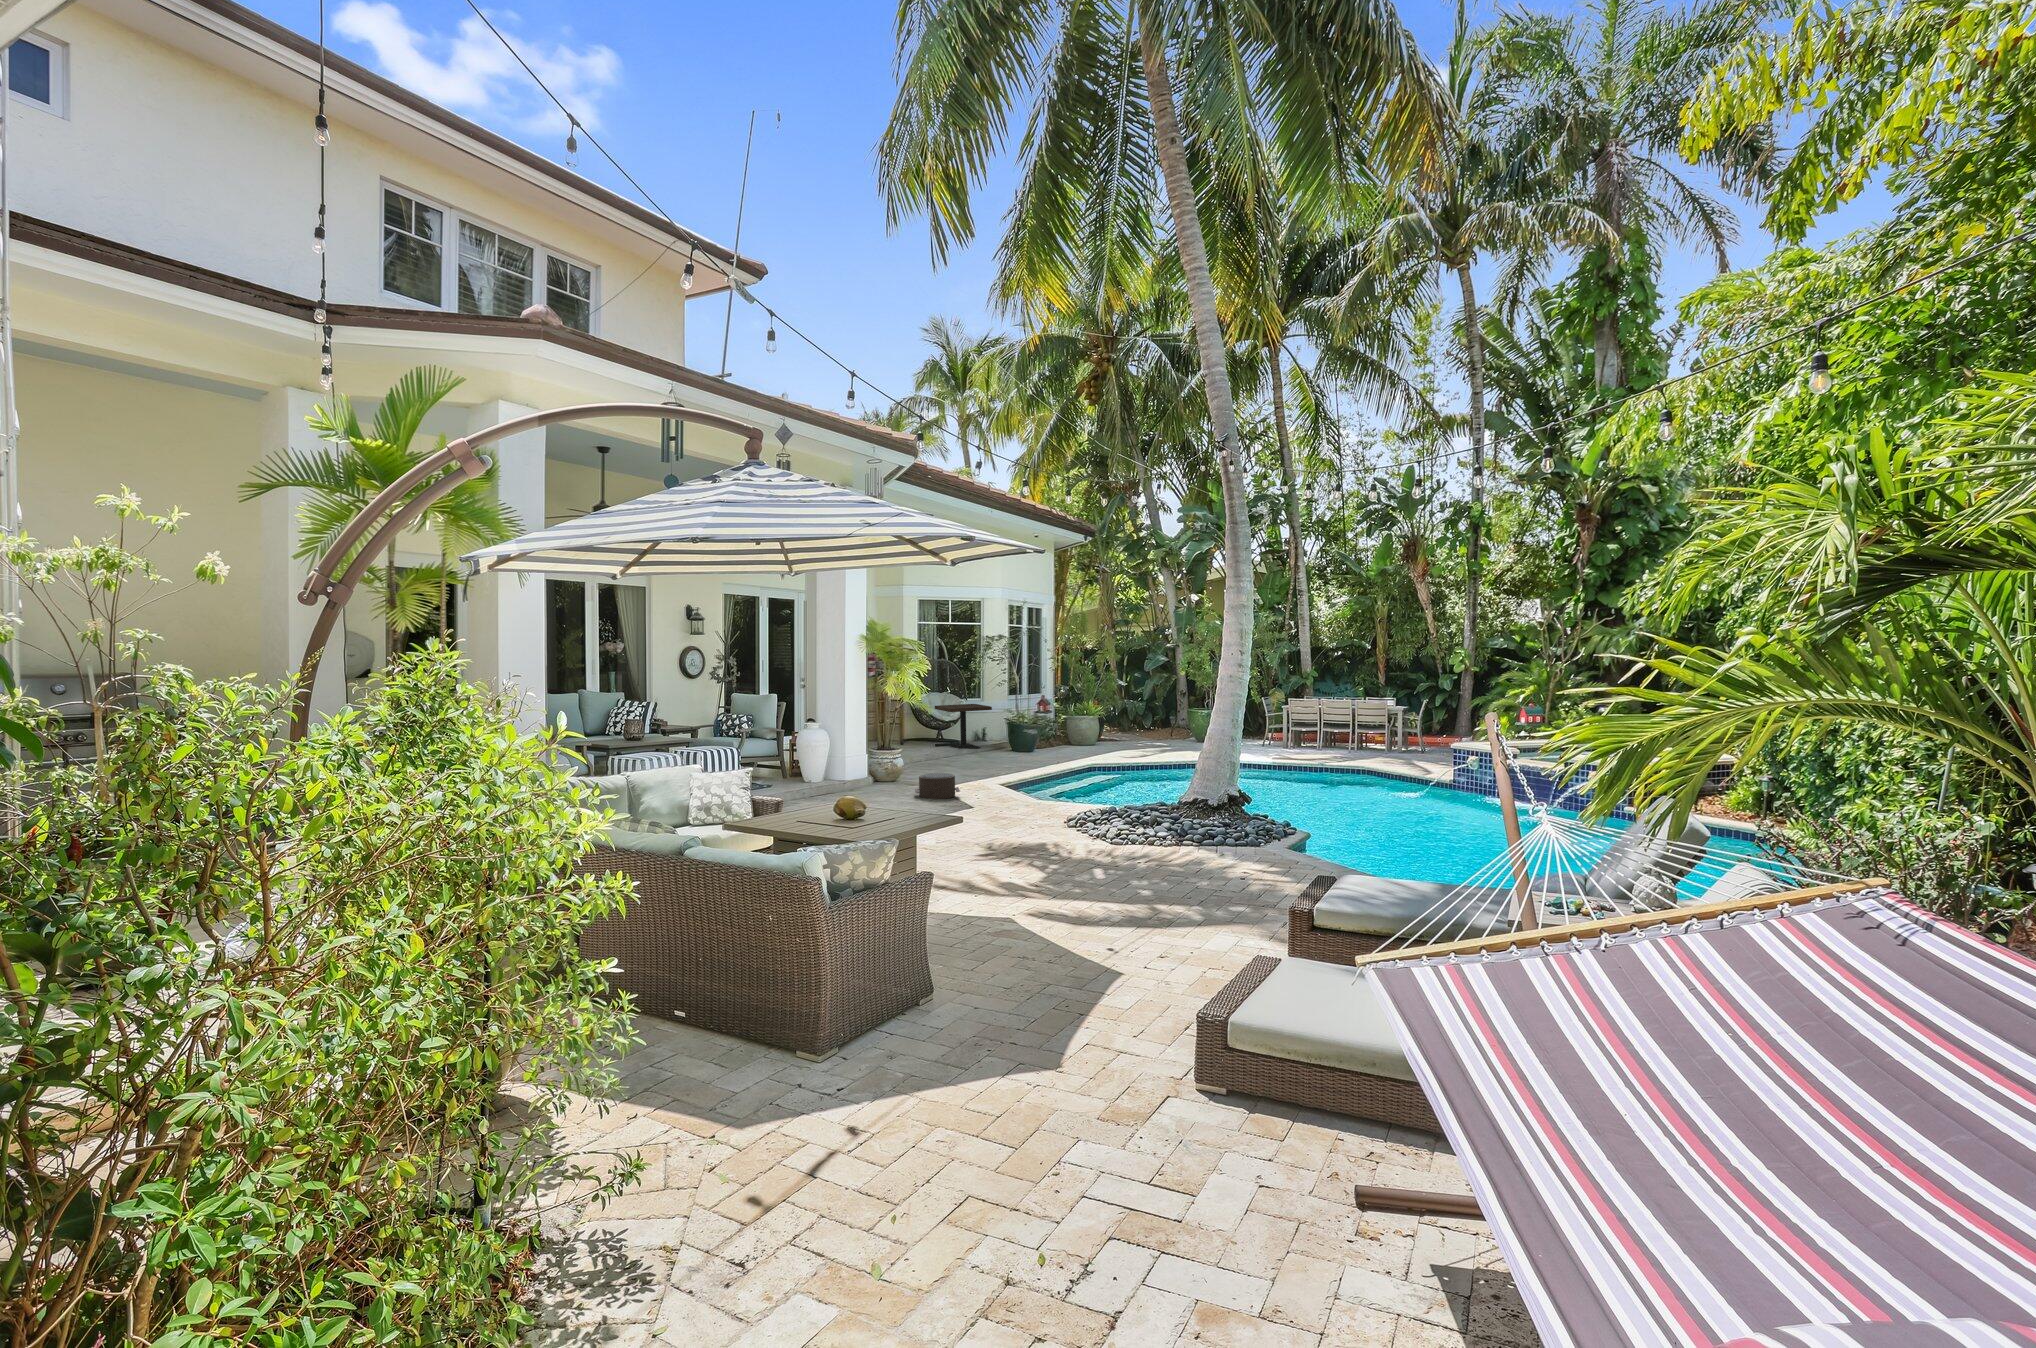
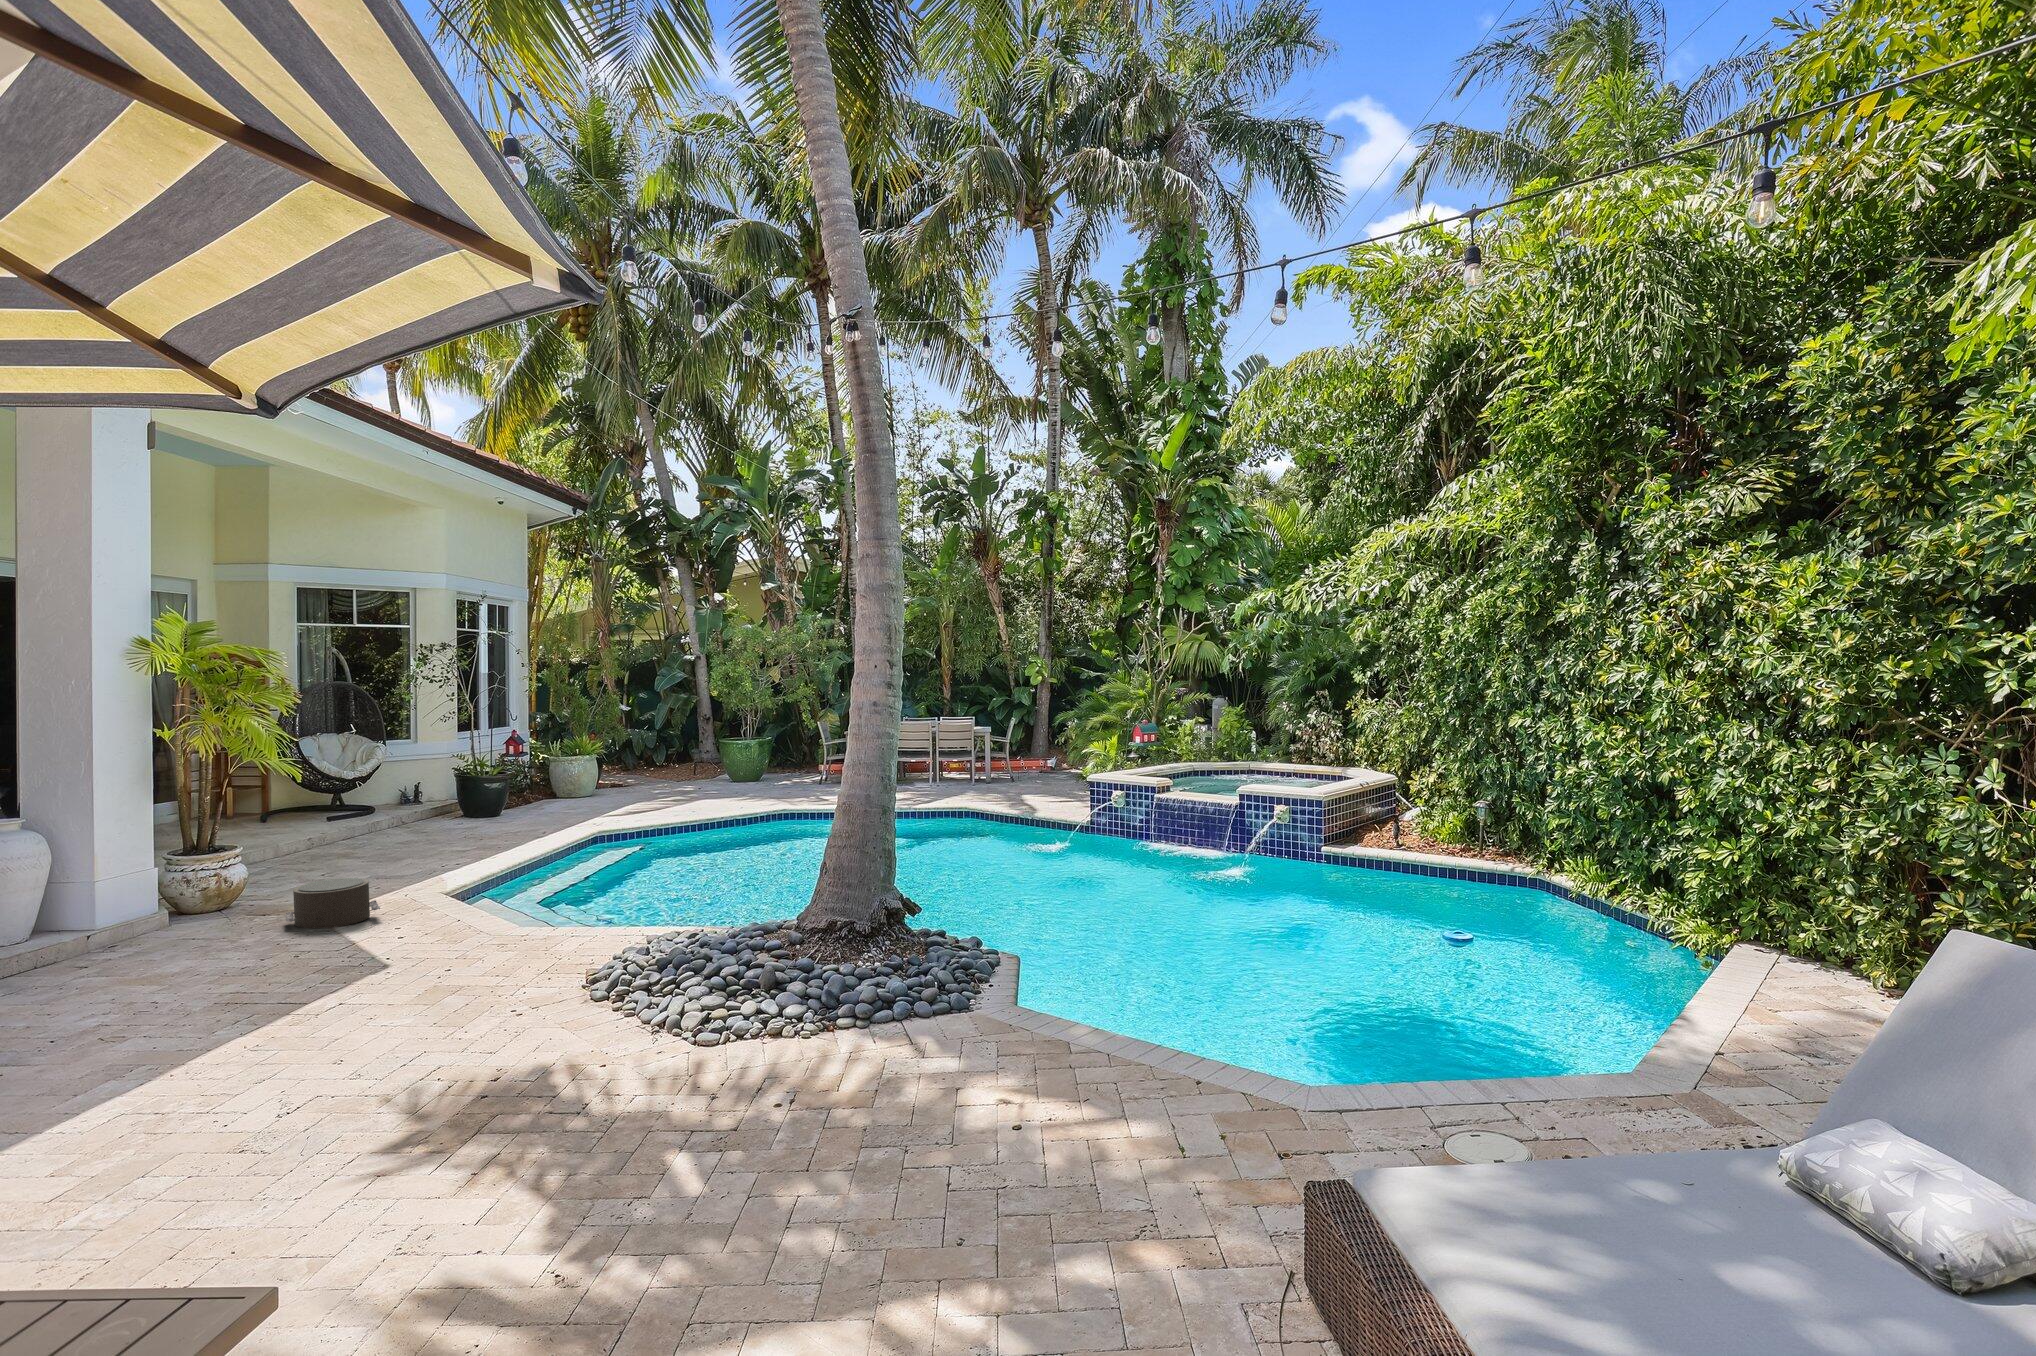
side table: present [935,704,992,749] -> none [327,749,431,822]

